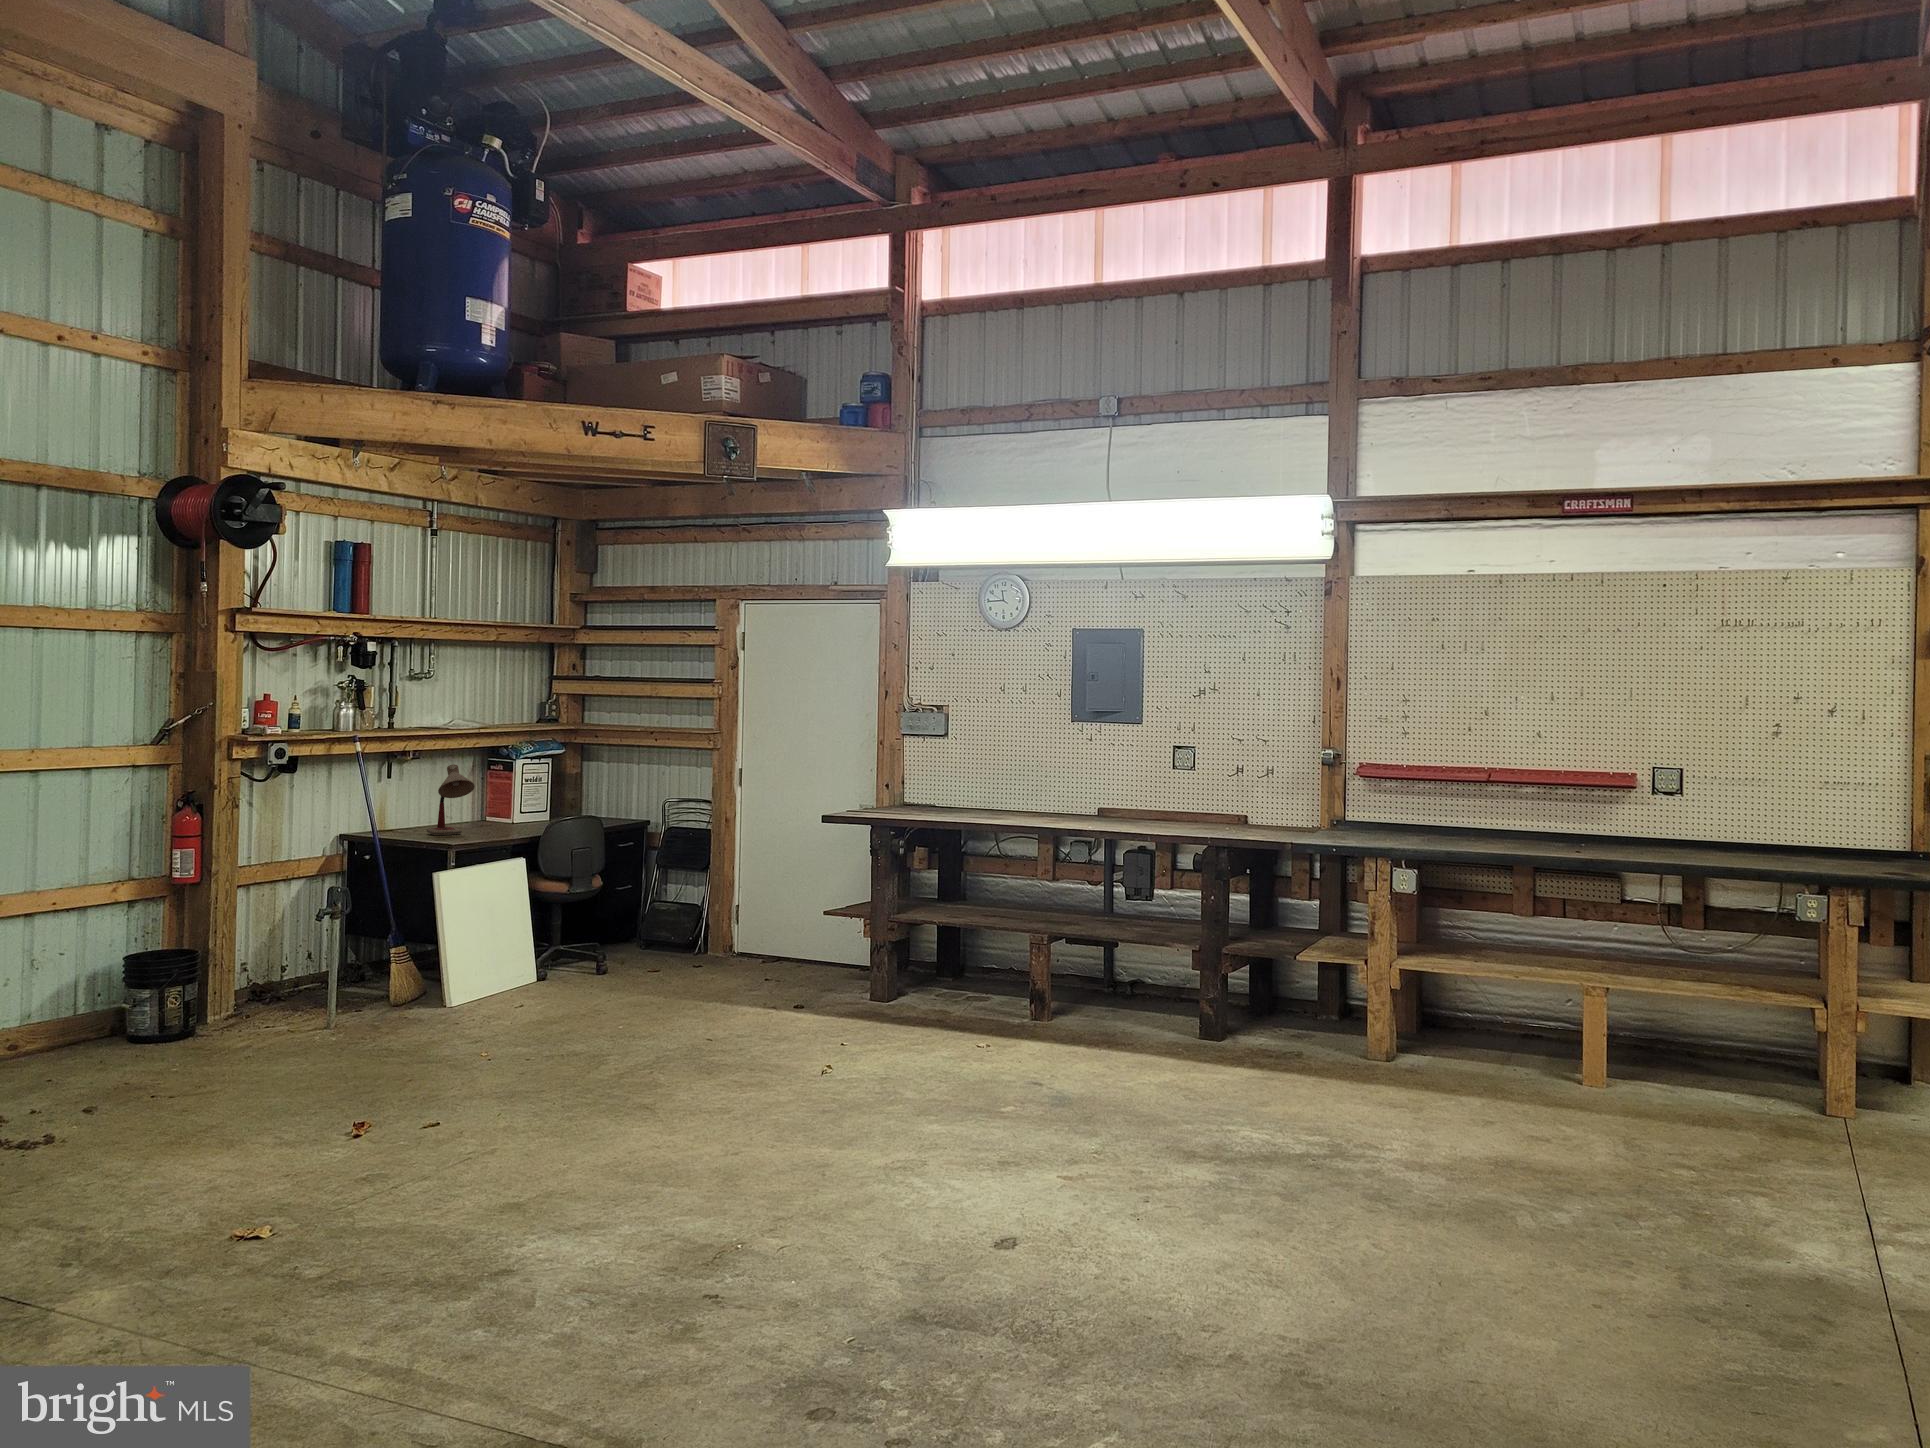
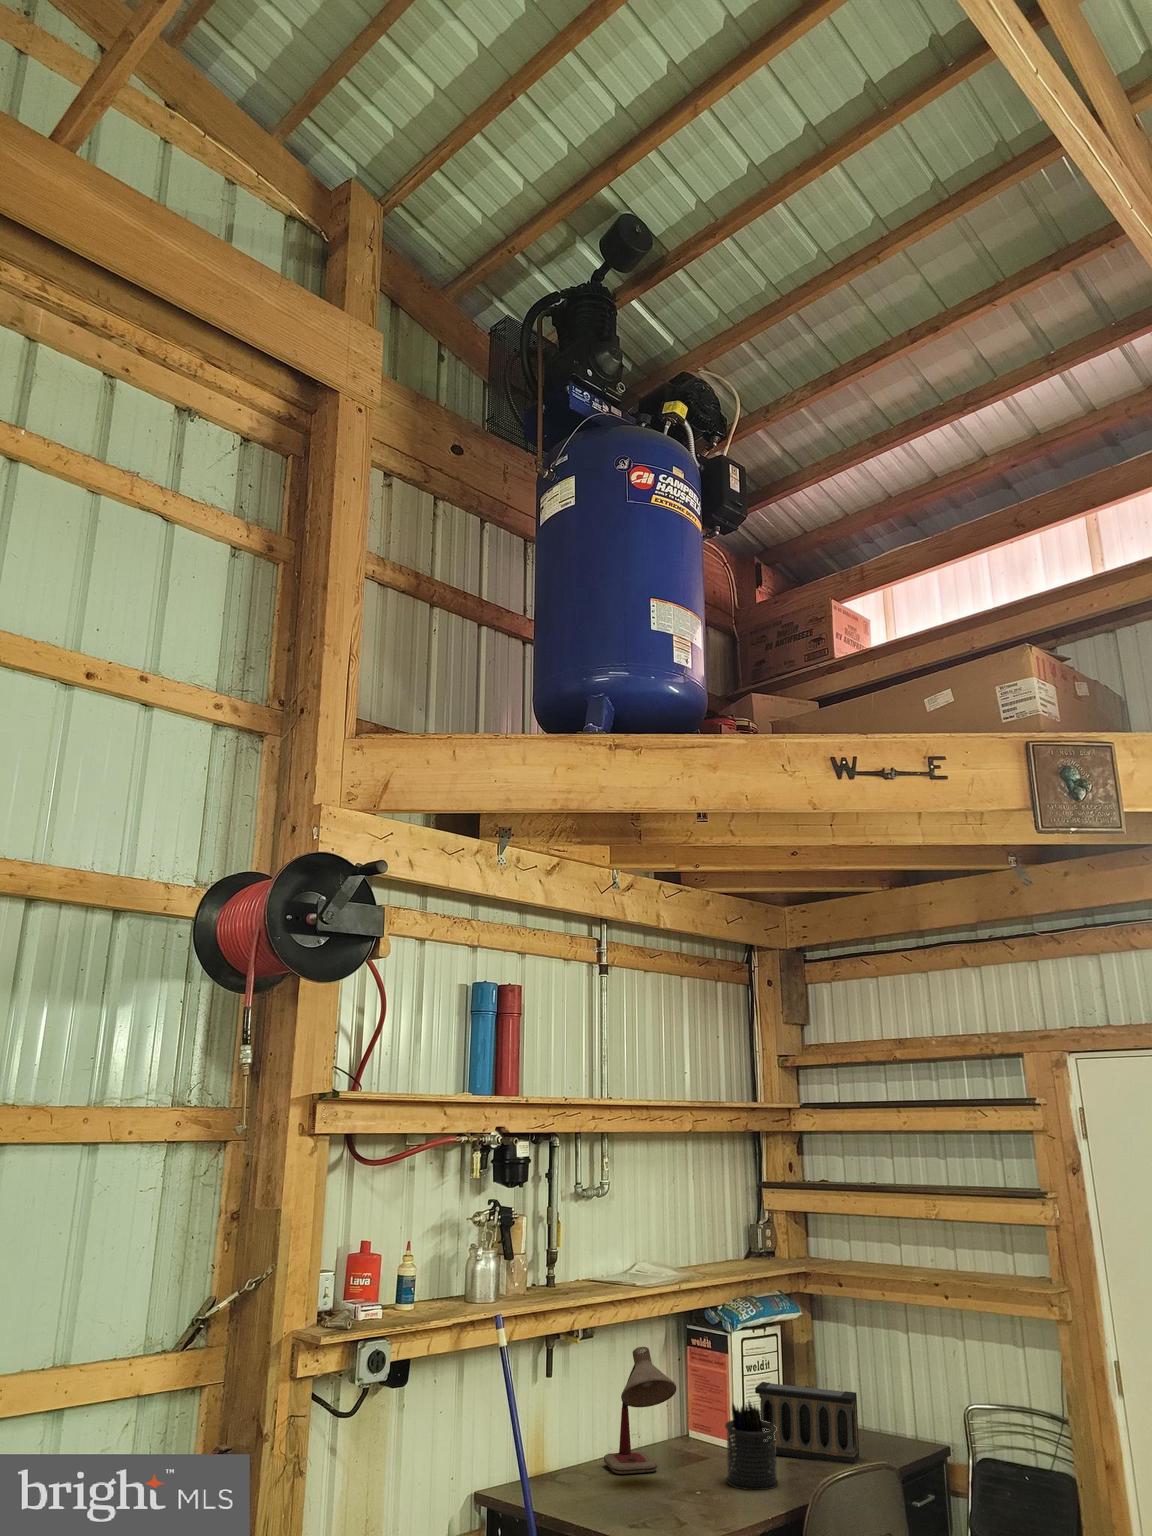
pen holder: none [504,791,537,837] -> present [725,1402,778,1490]
speaker: none [529,791,595,831] -> present [755,1382,859,1464]

